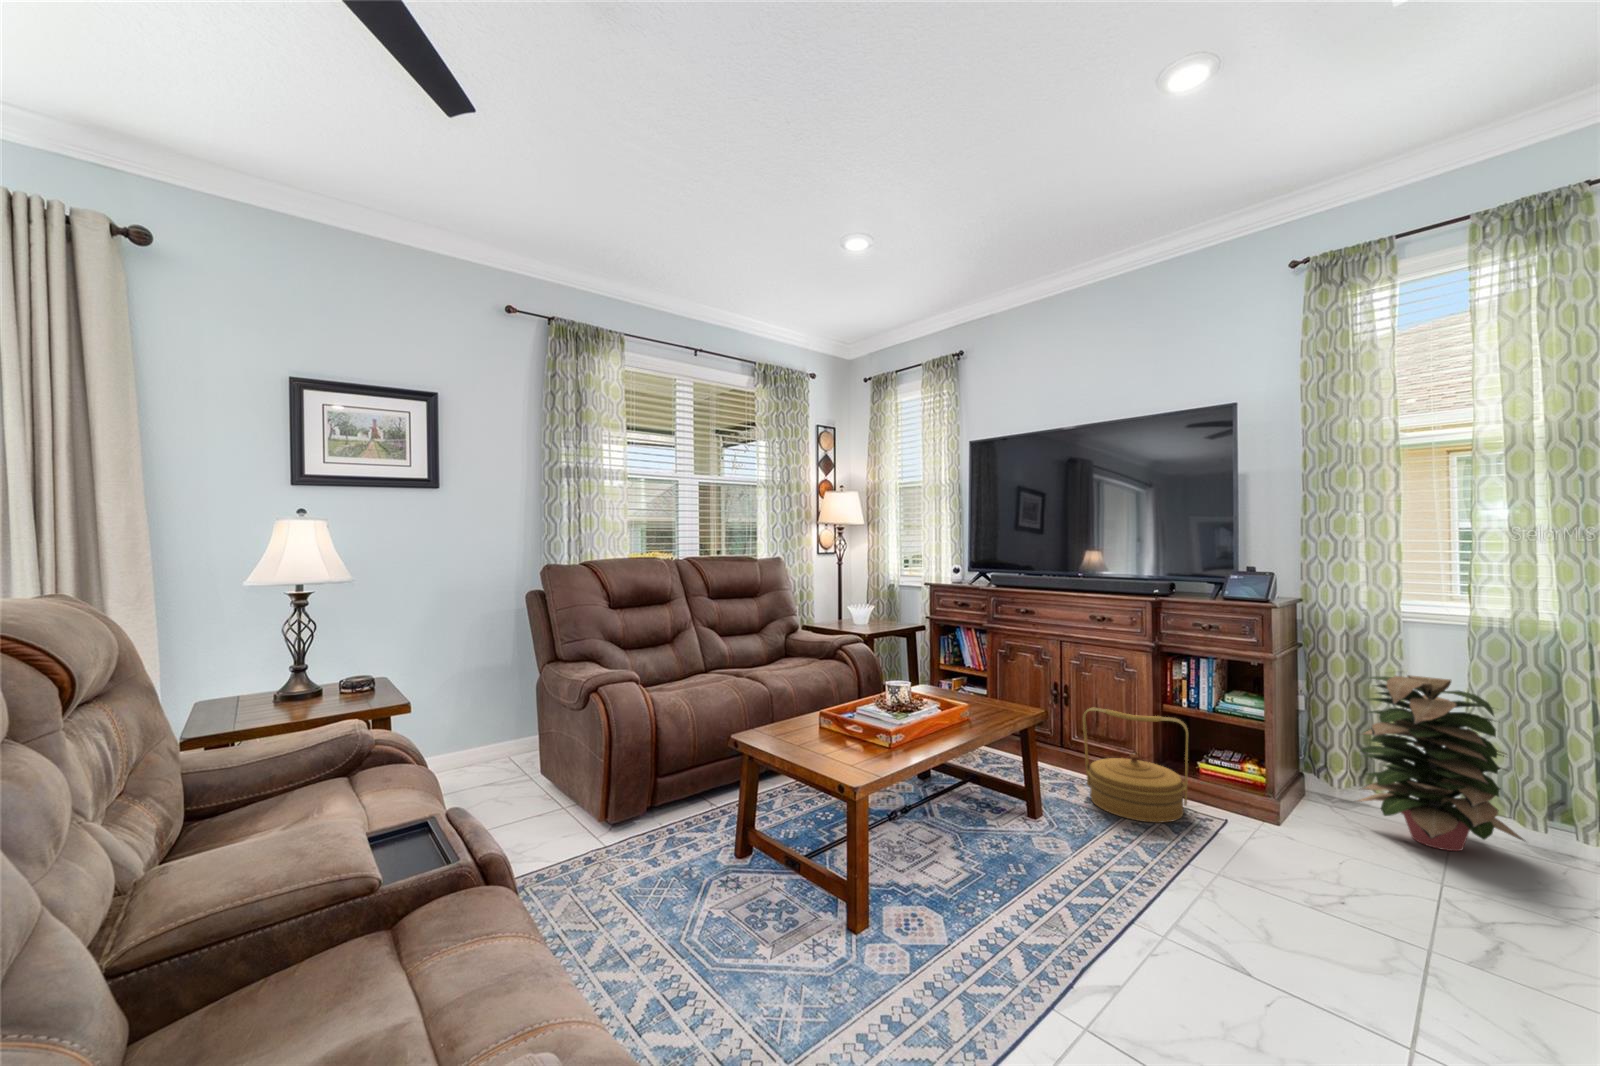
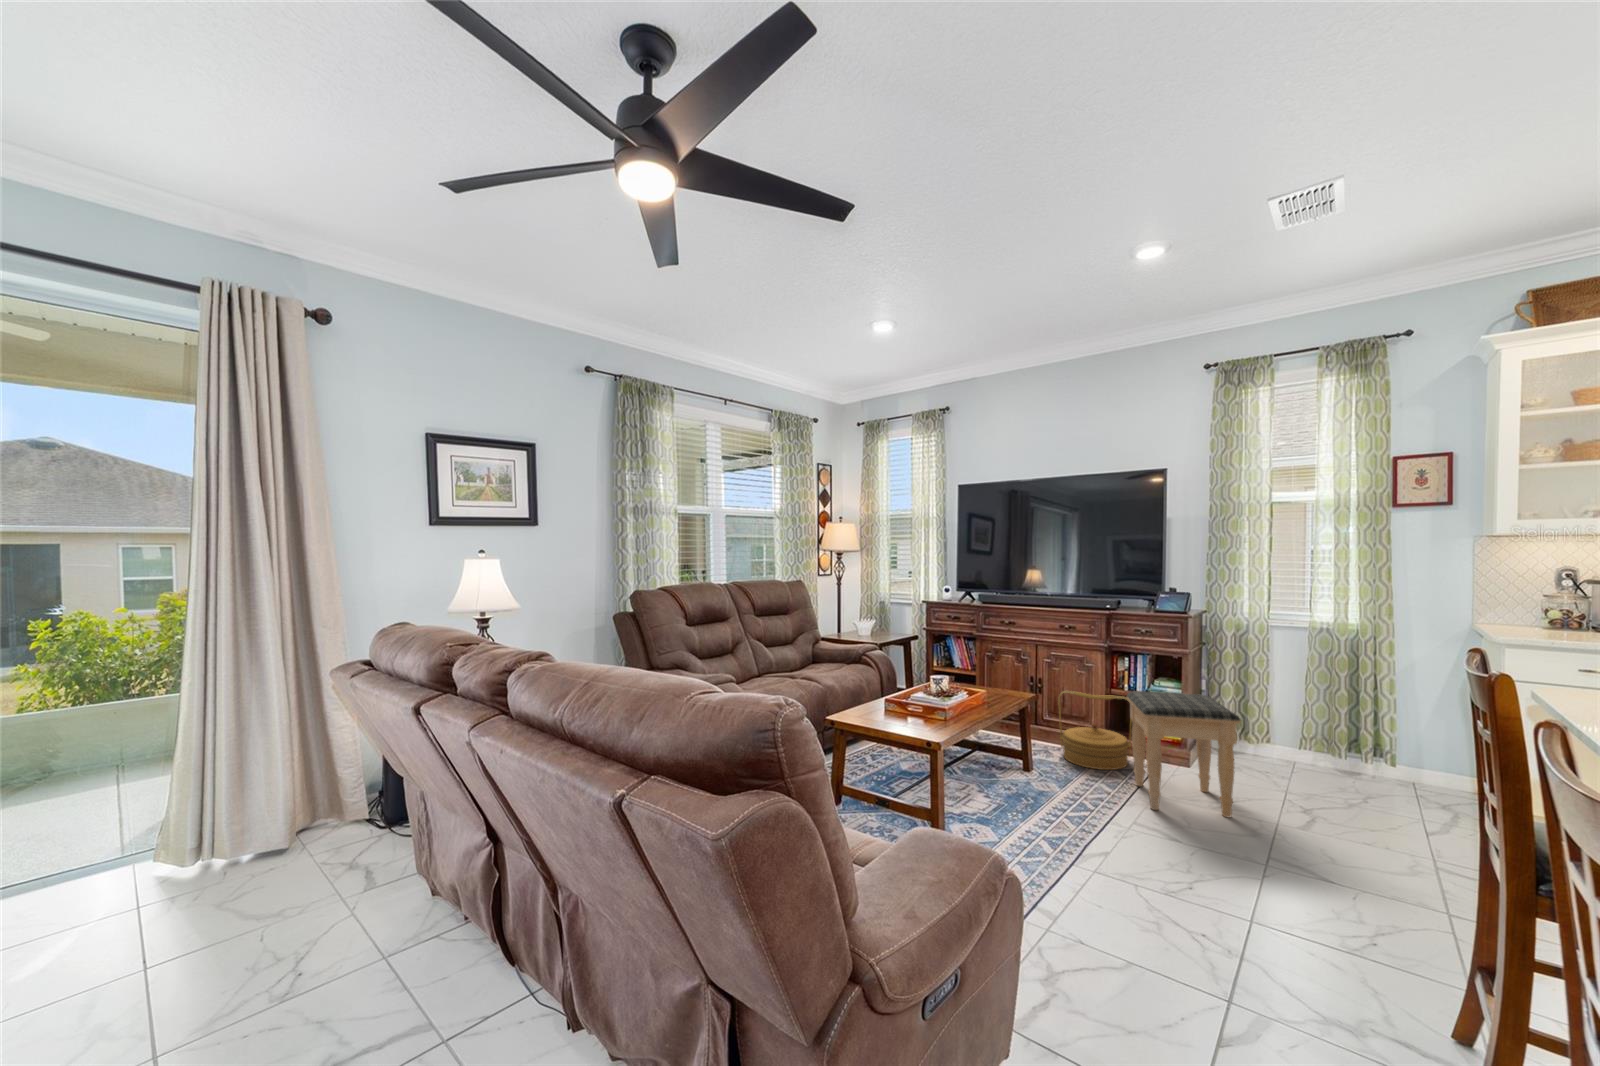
decorative plant: present [1355,675,1524,851] -> none [1235,662,1336,776]
footstool: none [1175,711,1362,921] -> present [1127,691,1240,818]

